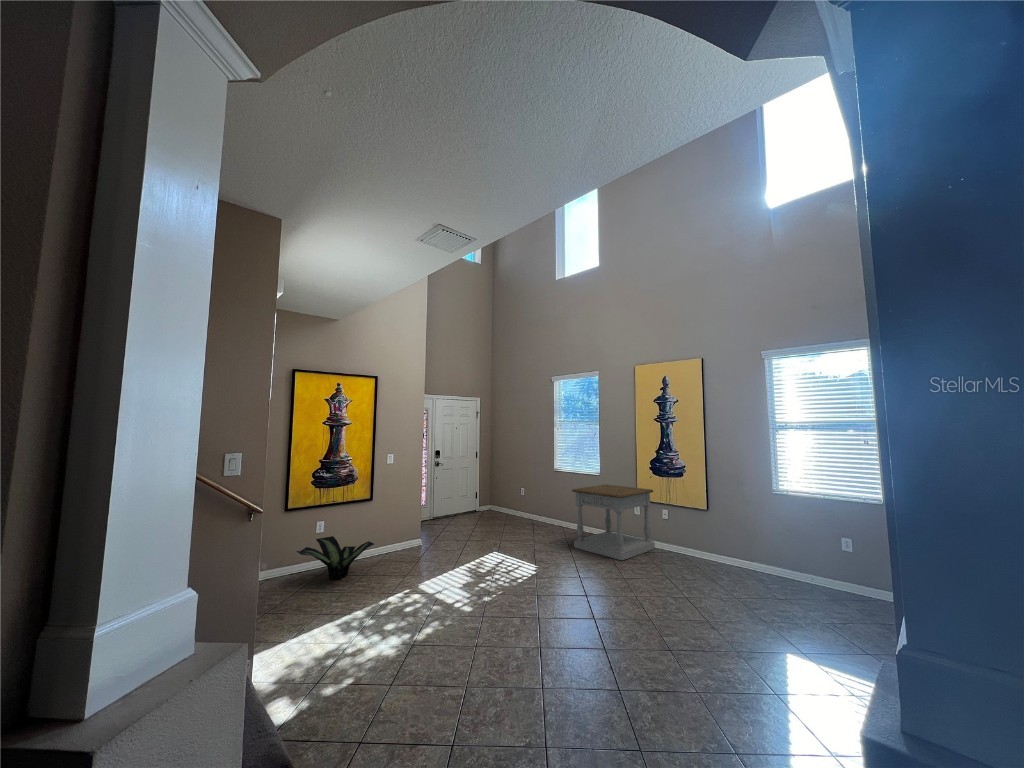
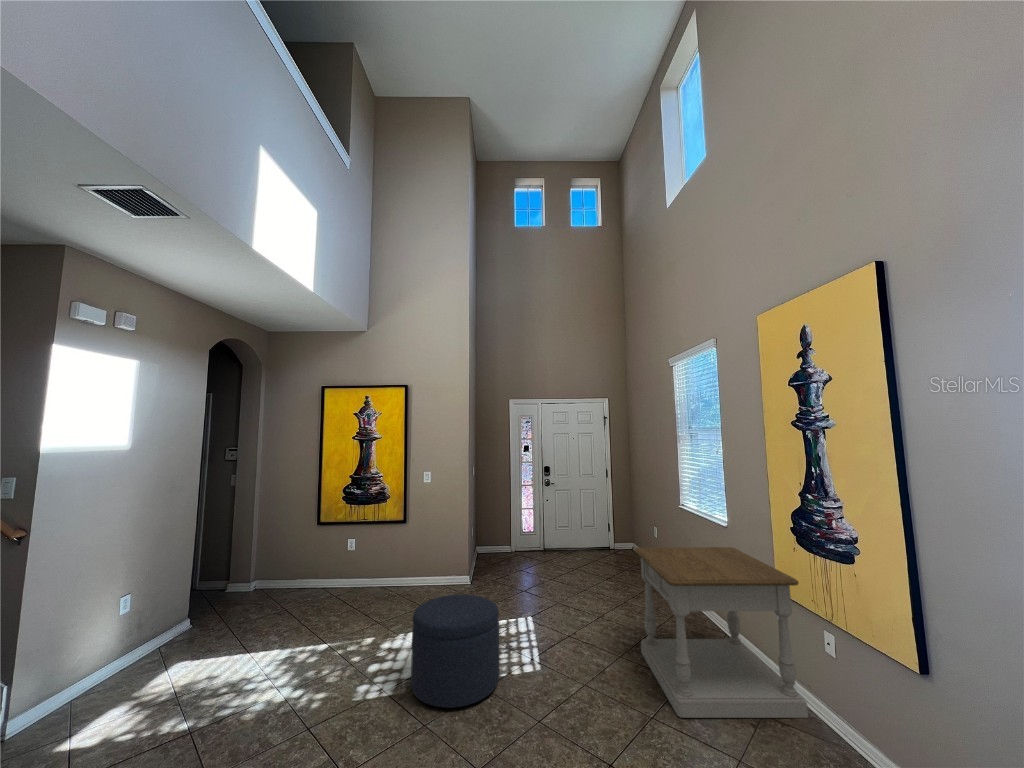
ottoman: none [490,528,545,589] -> present [411,594,499,708]
potted plant: present [297,536,374,580] -> none [292,557,380,608]

